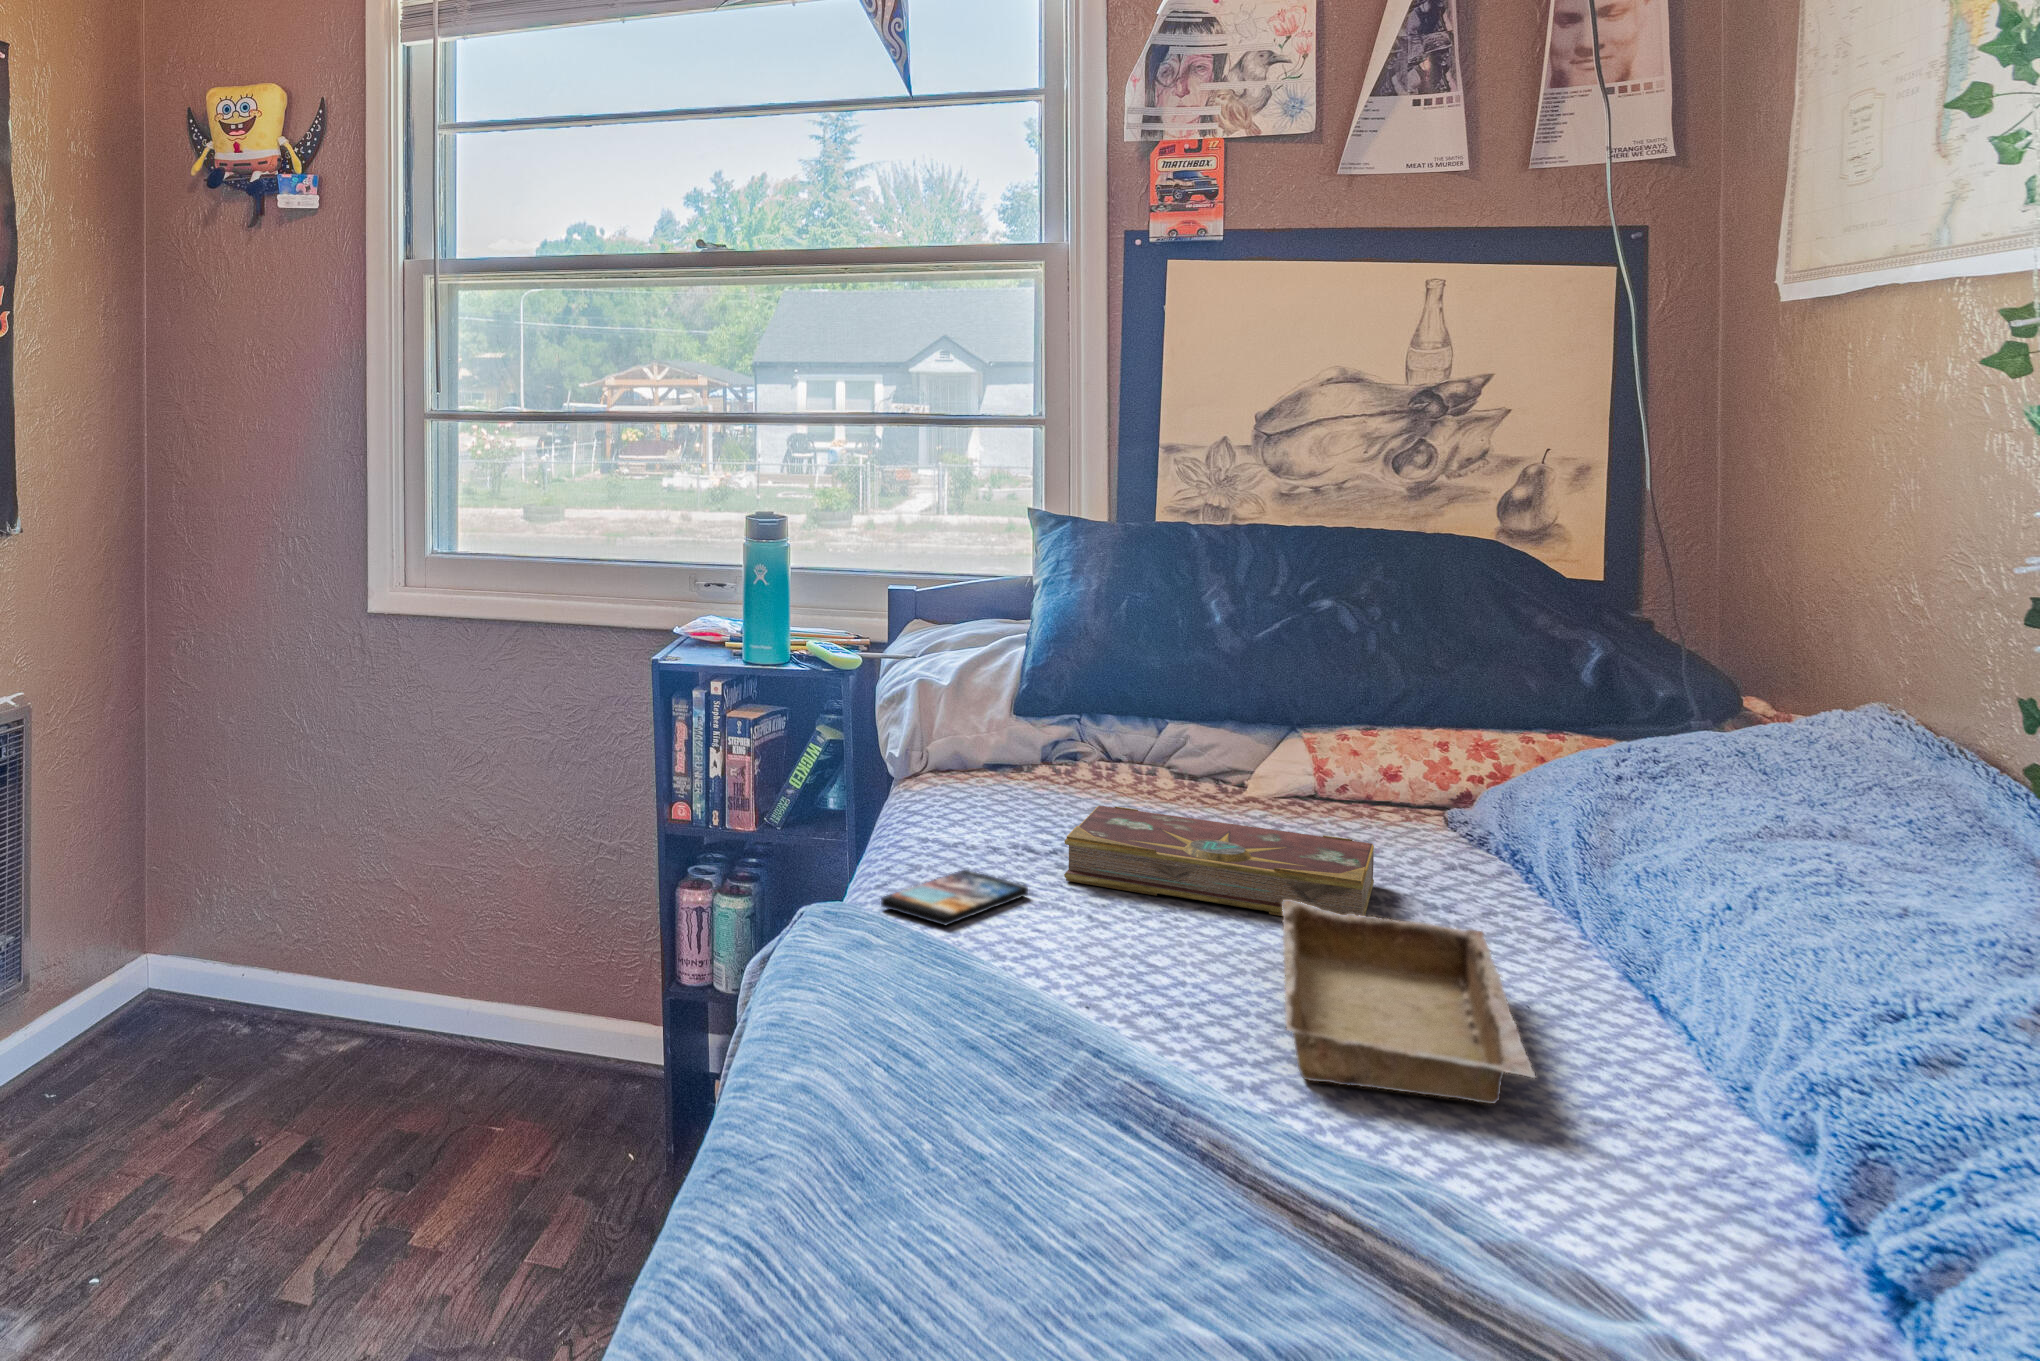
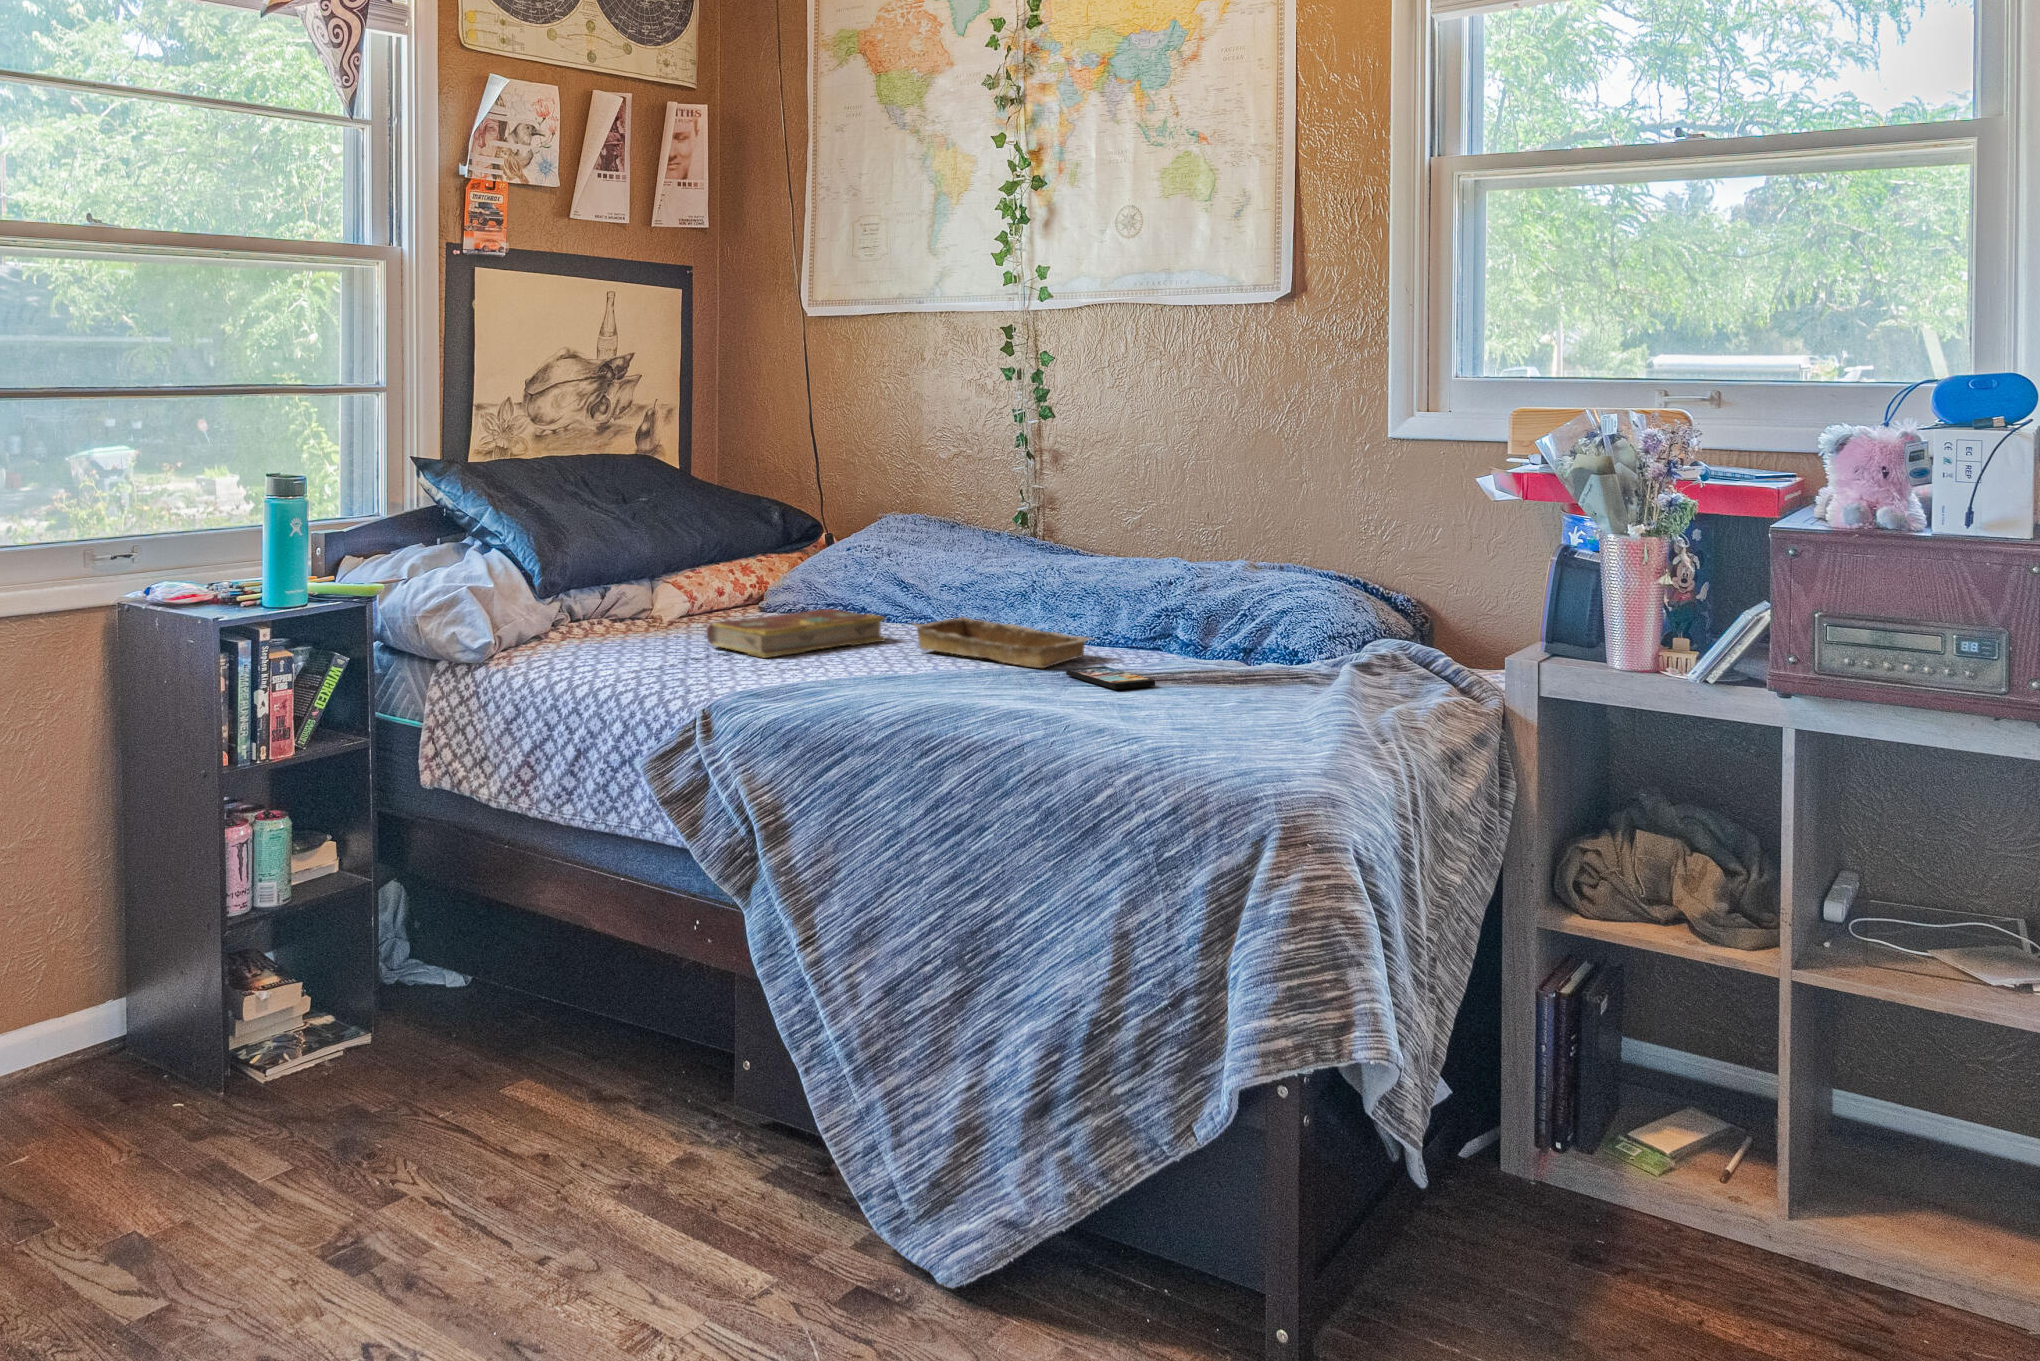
smartphone: present [881,870,1028,925] -> present [1066,666,1155,689]

